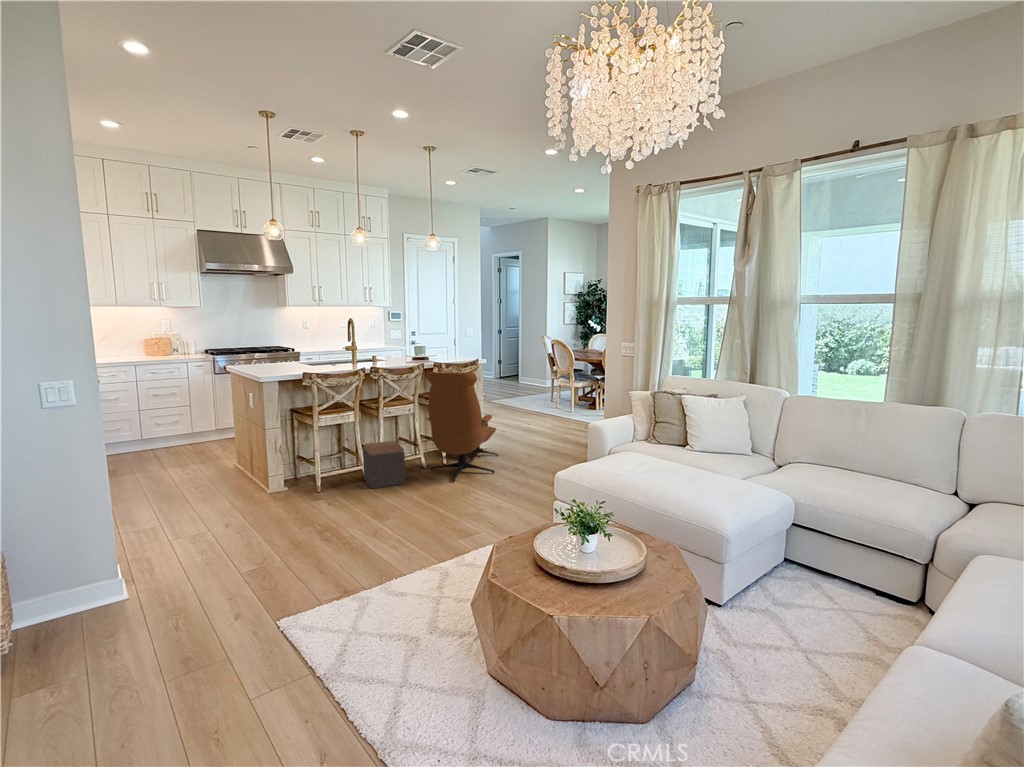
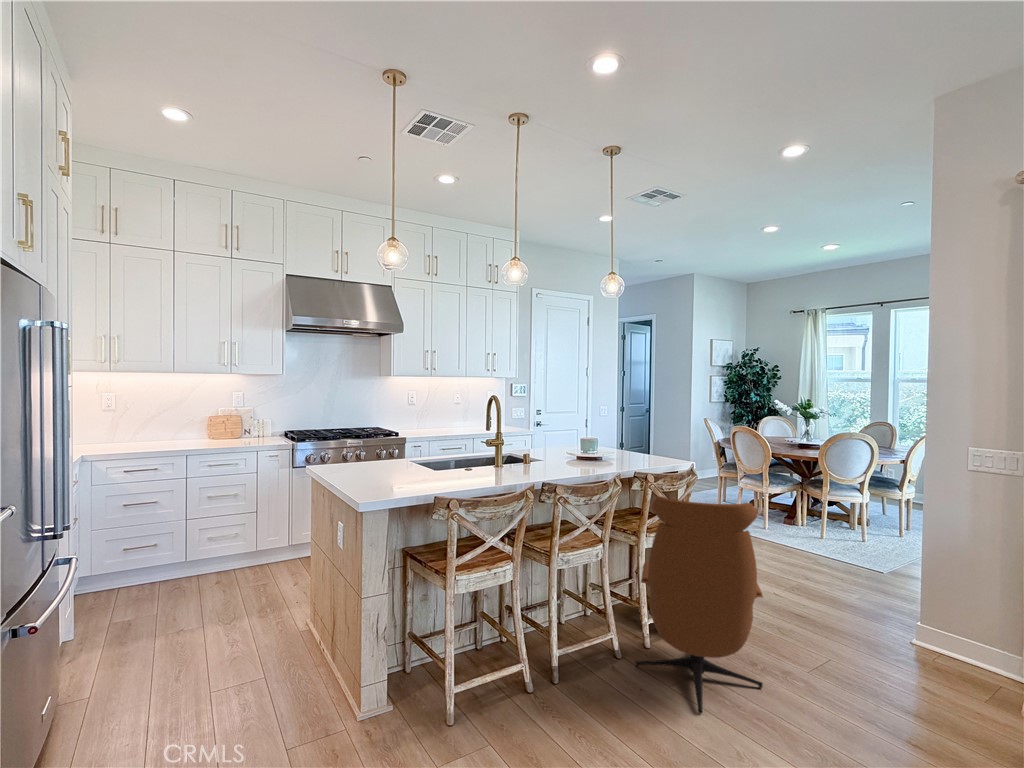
footstool: present [363,441,405,489] -> none [524,615,608,724]

